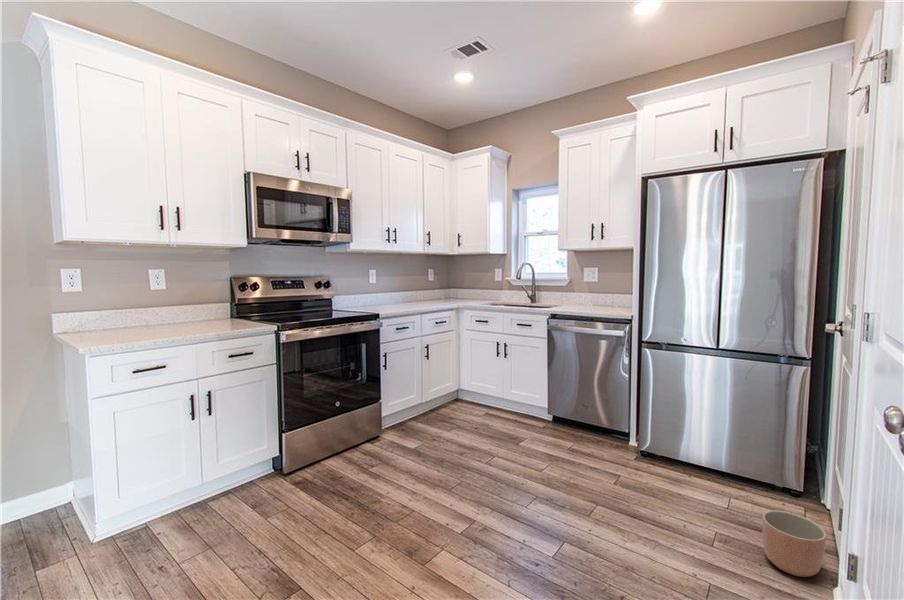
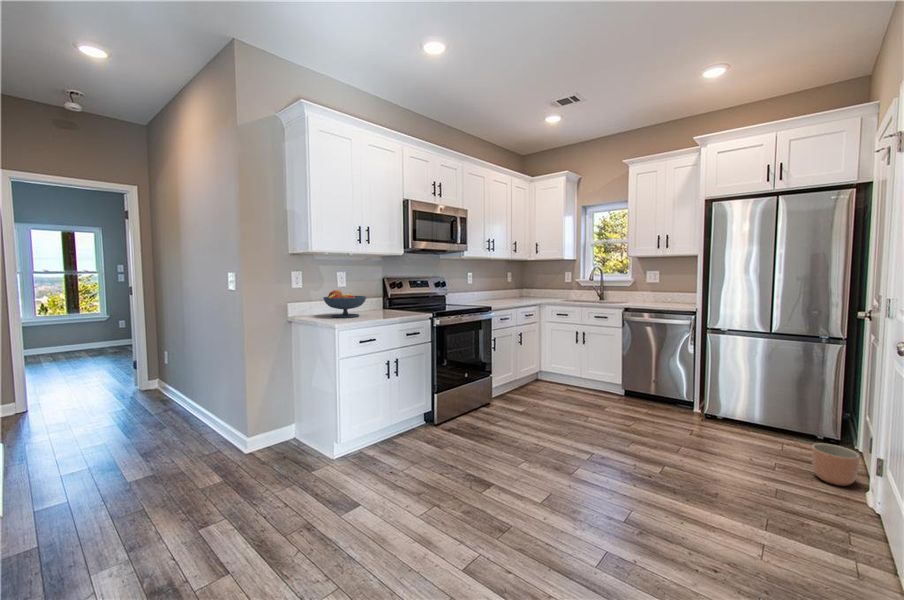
fruit bowl: none [98,294,172,334] -> present [323,290,366,318]

